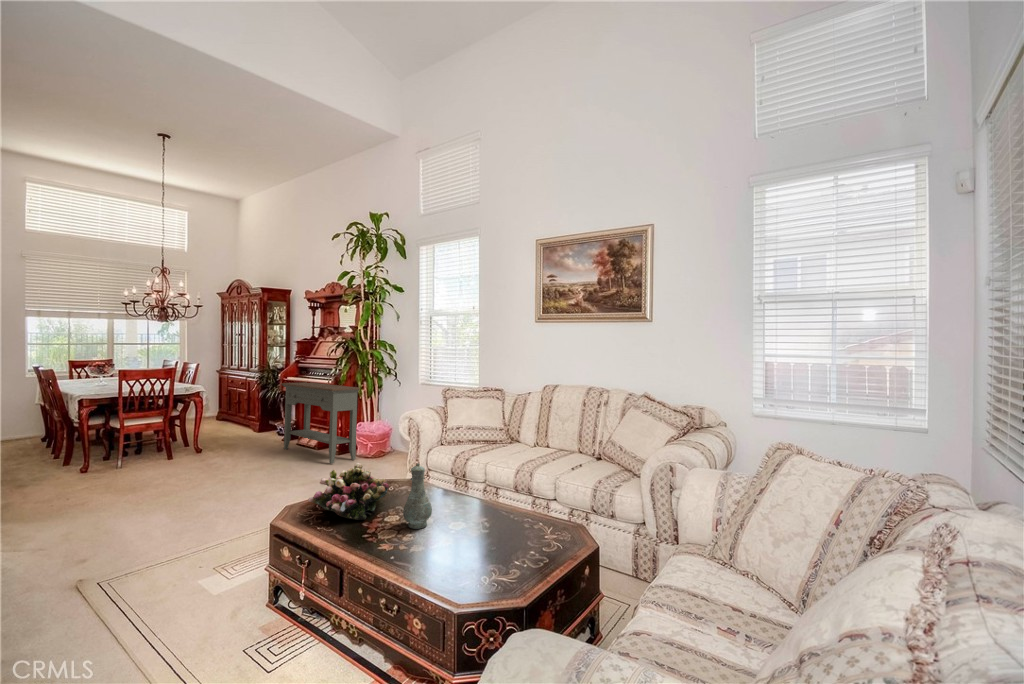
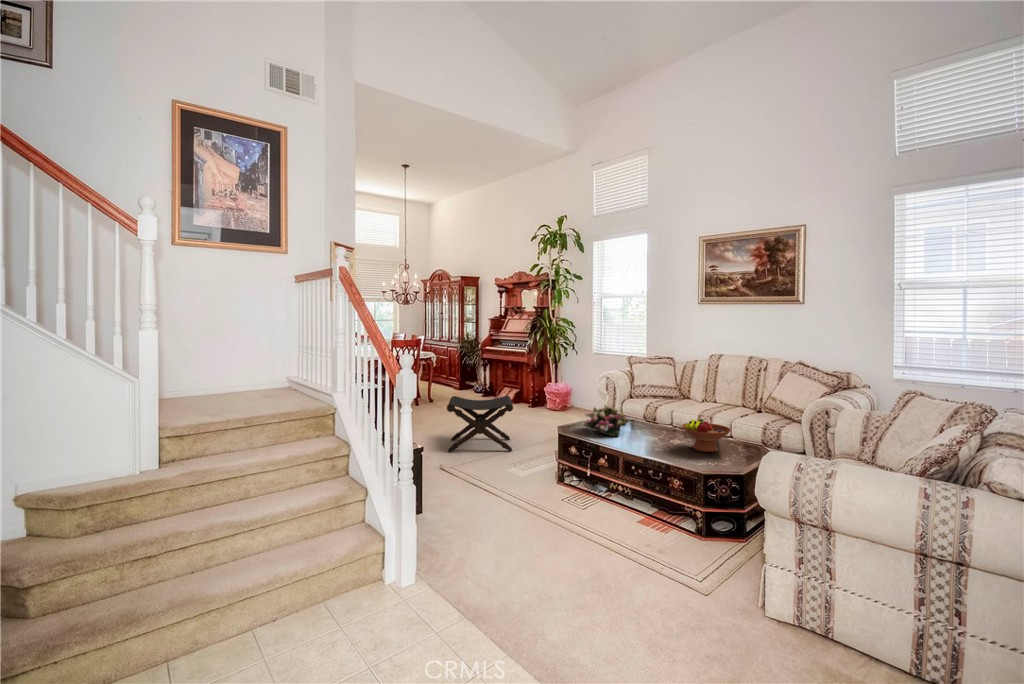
console table: present [281,382,360,464] -> none [485,352,550,413]
footstool: none [124,446,264,544] -> present [447,396,513,452]
vase: present [403,463,432,529] -> none [645,403,663,442]
fruit bowl: none [452,489,529,549] -> present [682,419,731,452]

